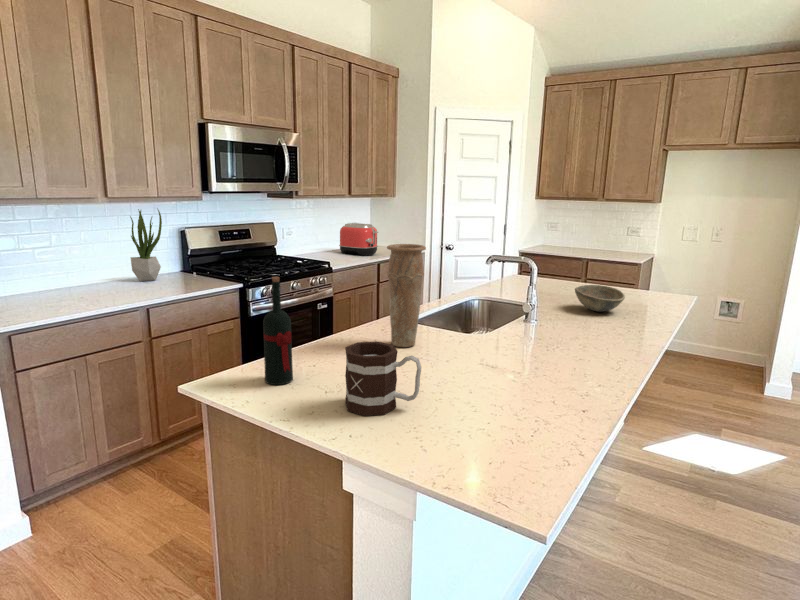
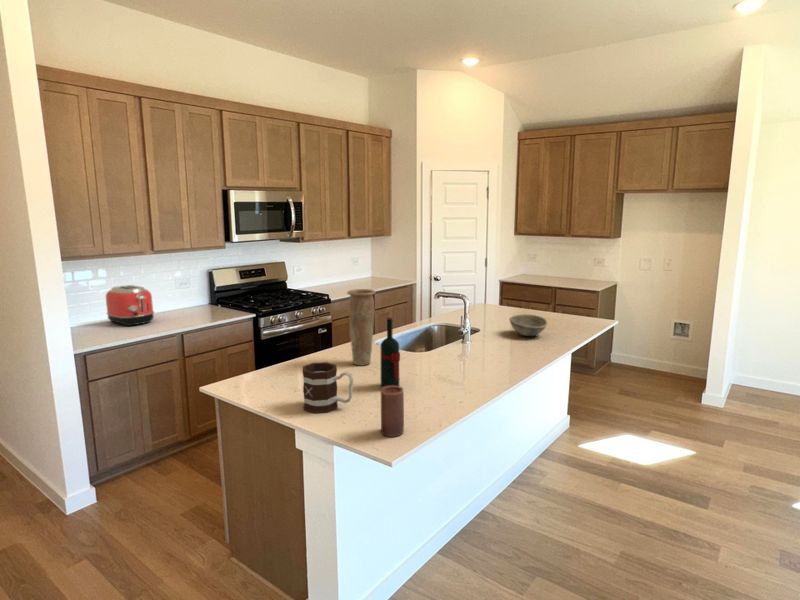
potted plant: present [130,209,162,281] -> none [169,256,194,313]
toaster: present [339,223,378,256] -> present [106,285,154,326]
wine bottle: present [263,277,293,385] -> present [381,315,400,388]
candle: none [478,376,517,454] -> present [381,386,404,437]

